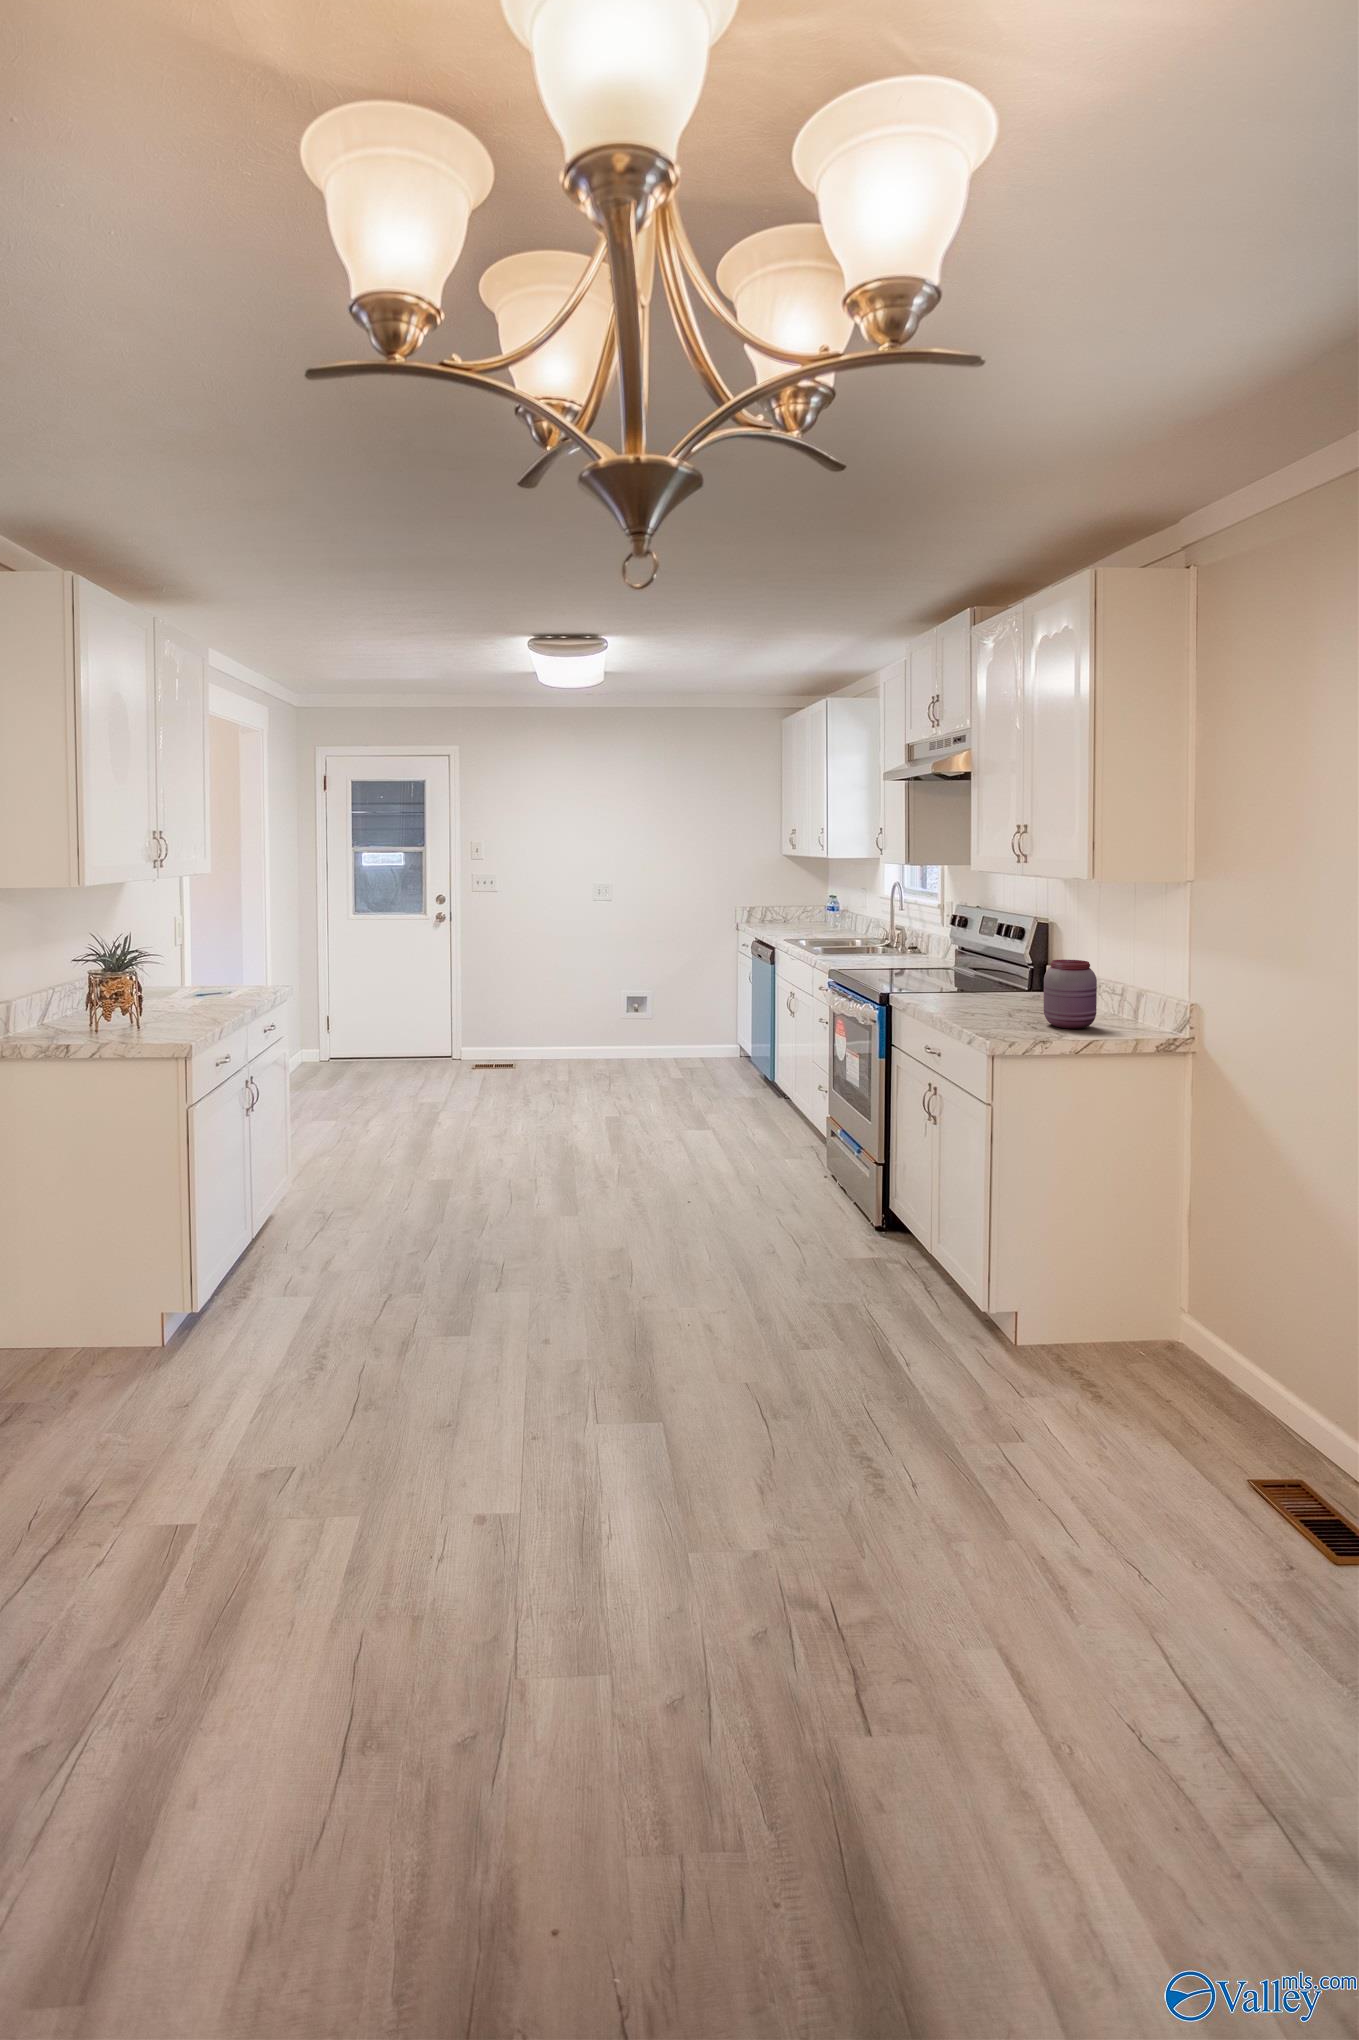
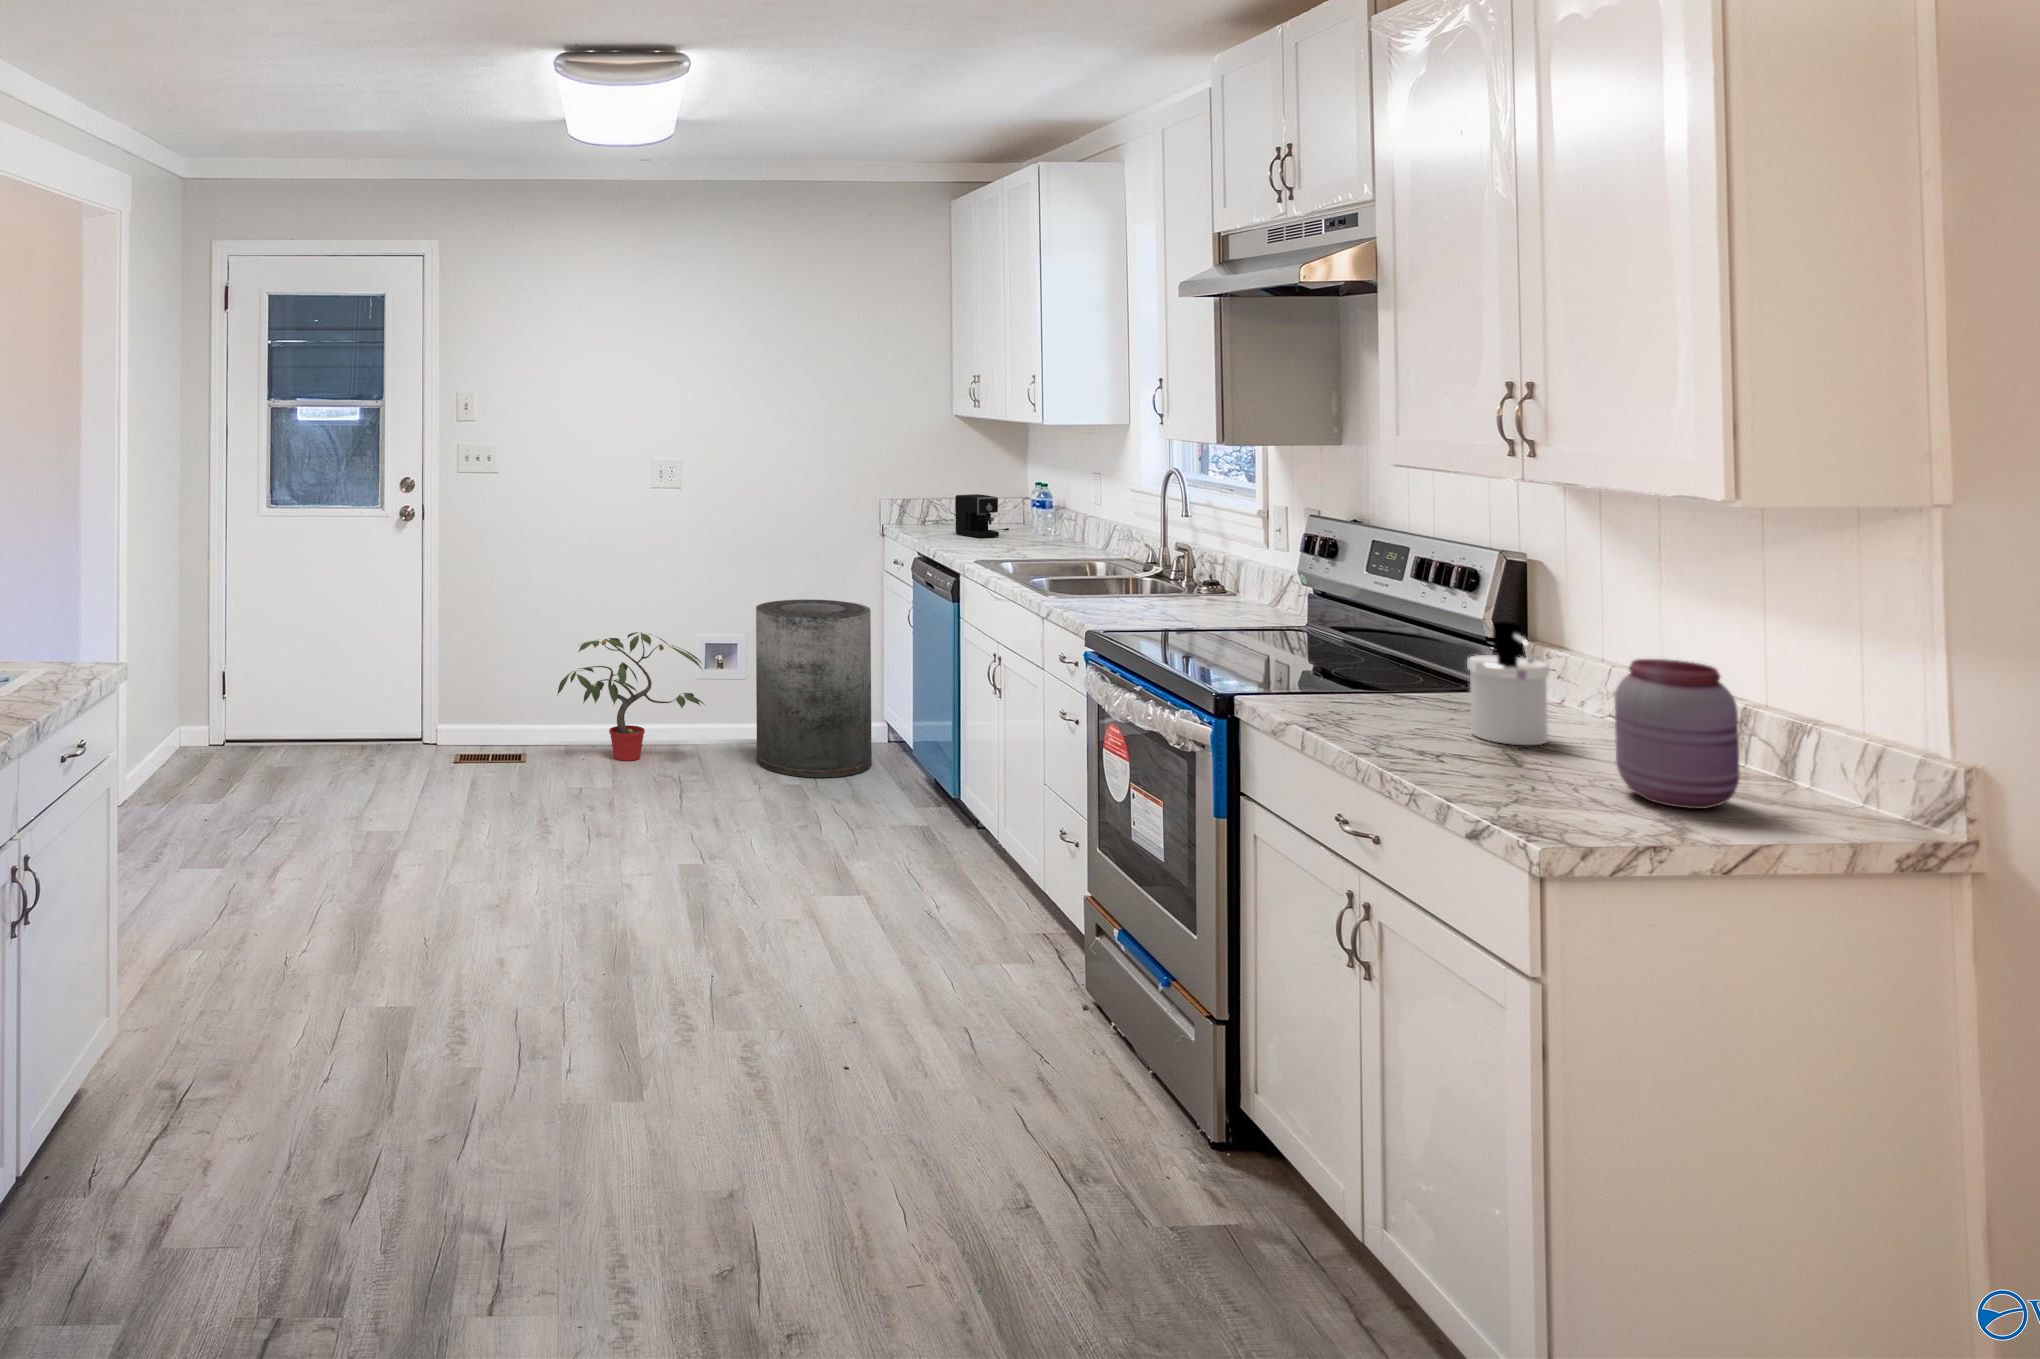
coffee maker: none [781,903,815,929] -> present [955,494,1009,537]
soap dispenser: none [996,948,1034,1009] -> present [1467,621,1549,745]
trash can: none [657,969,728,1075] -> present [756,599,872,777]
potted plant: none [533,989,627,1067] -> present [558,632,704,761]

